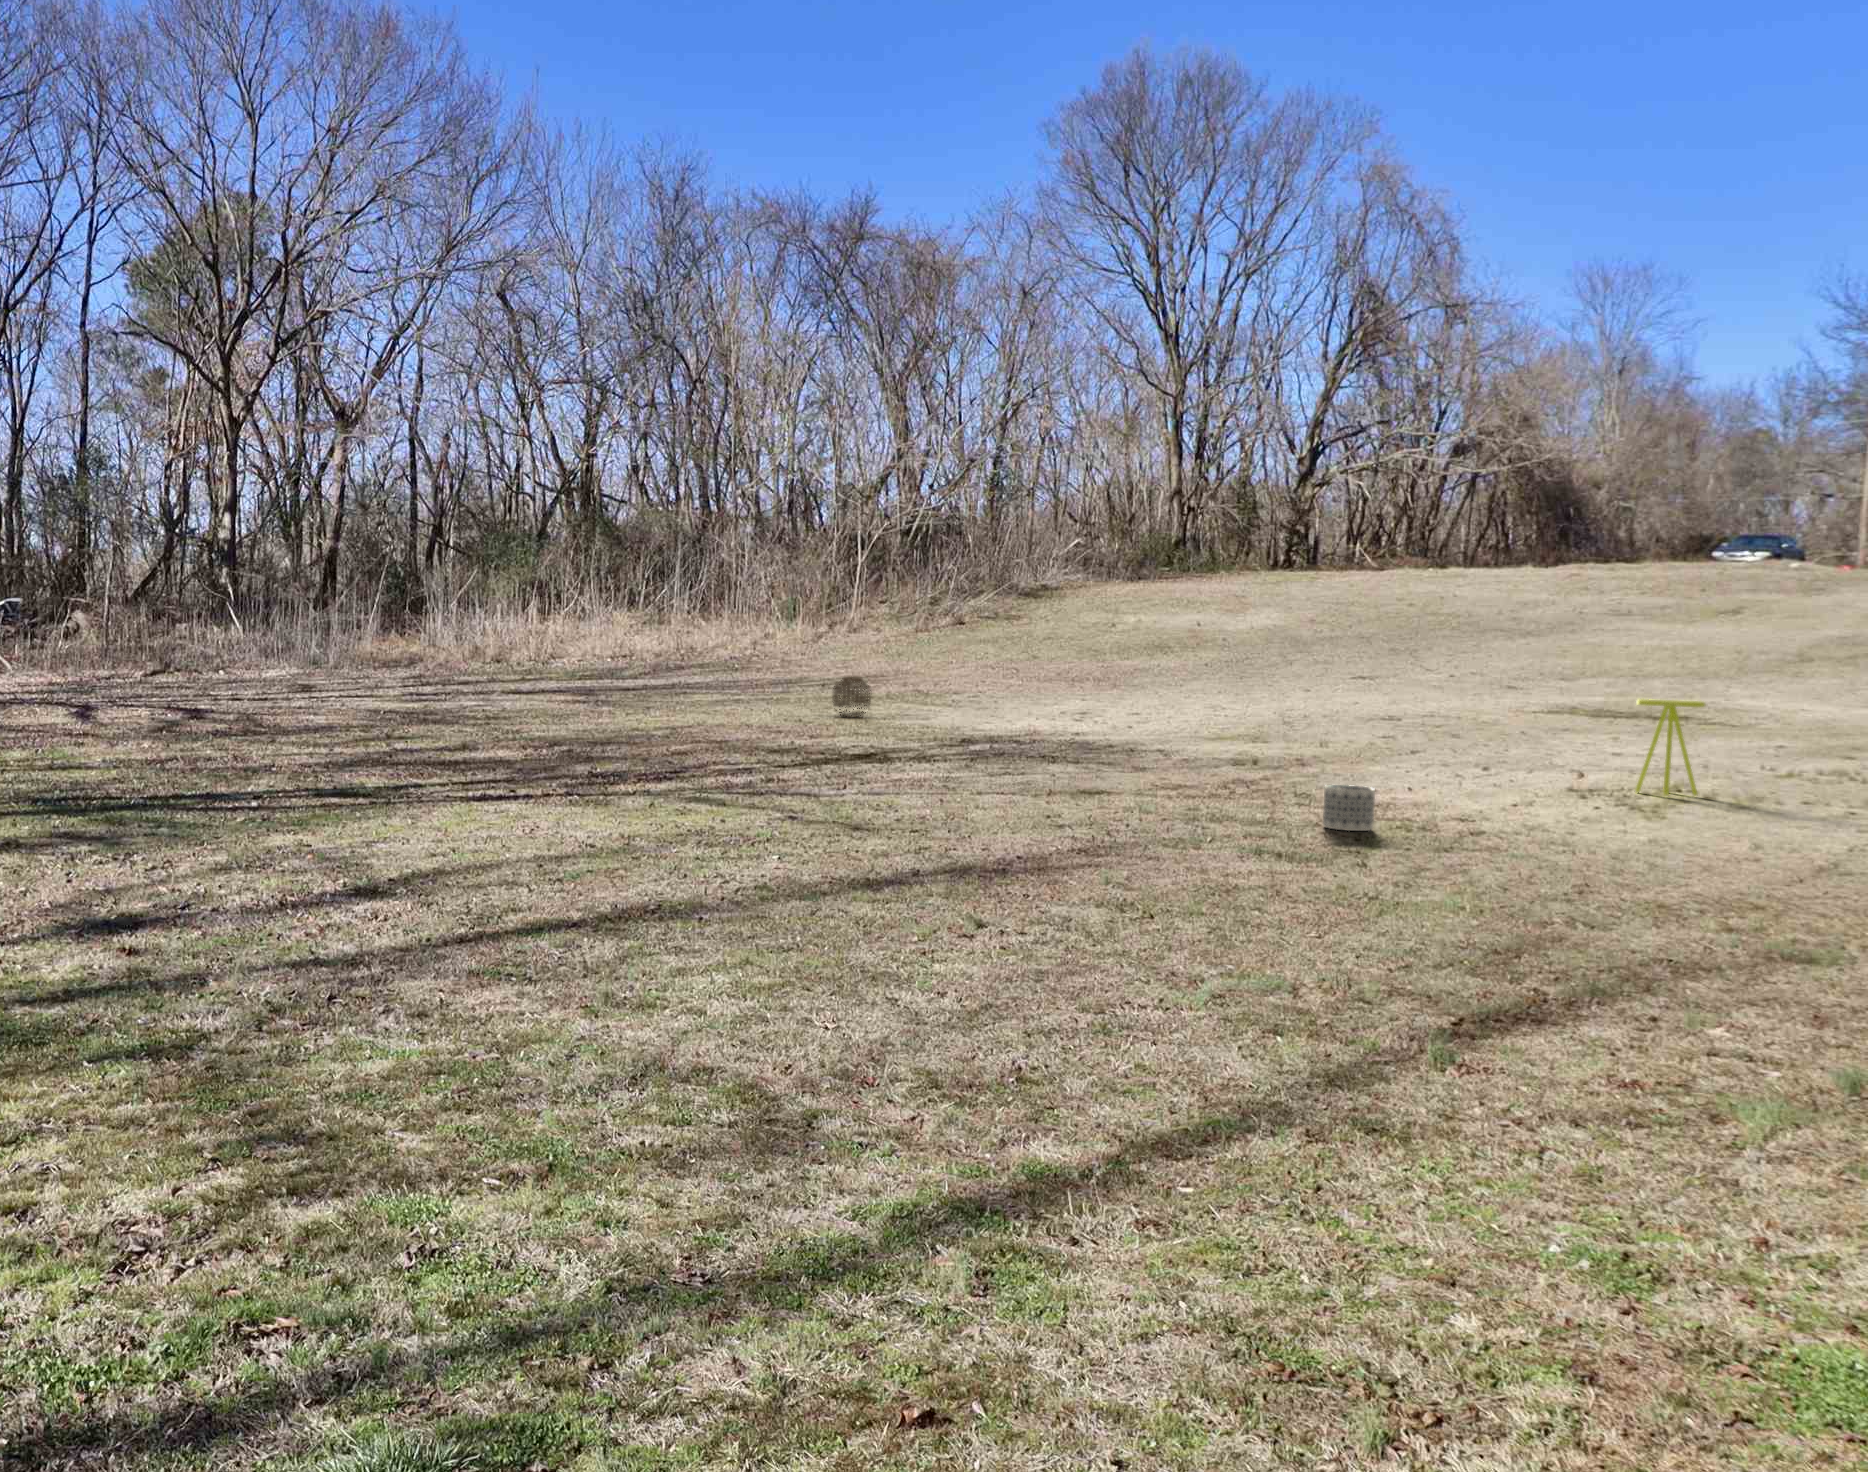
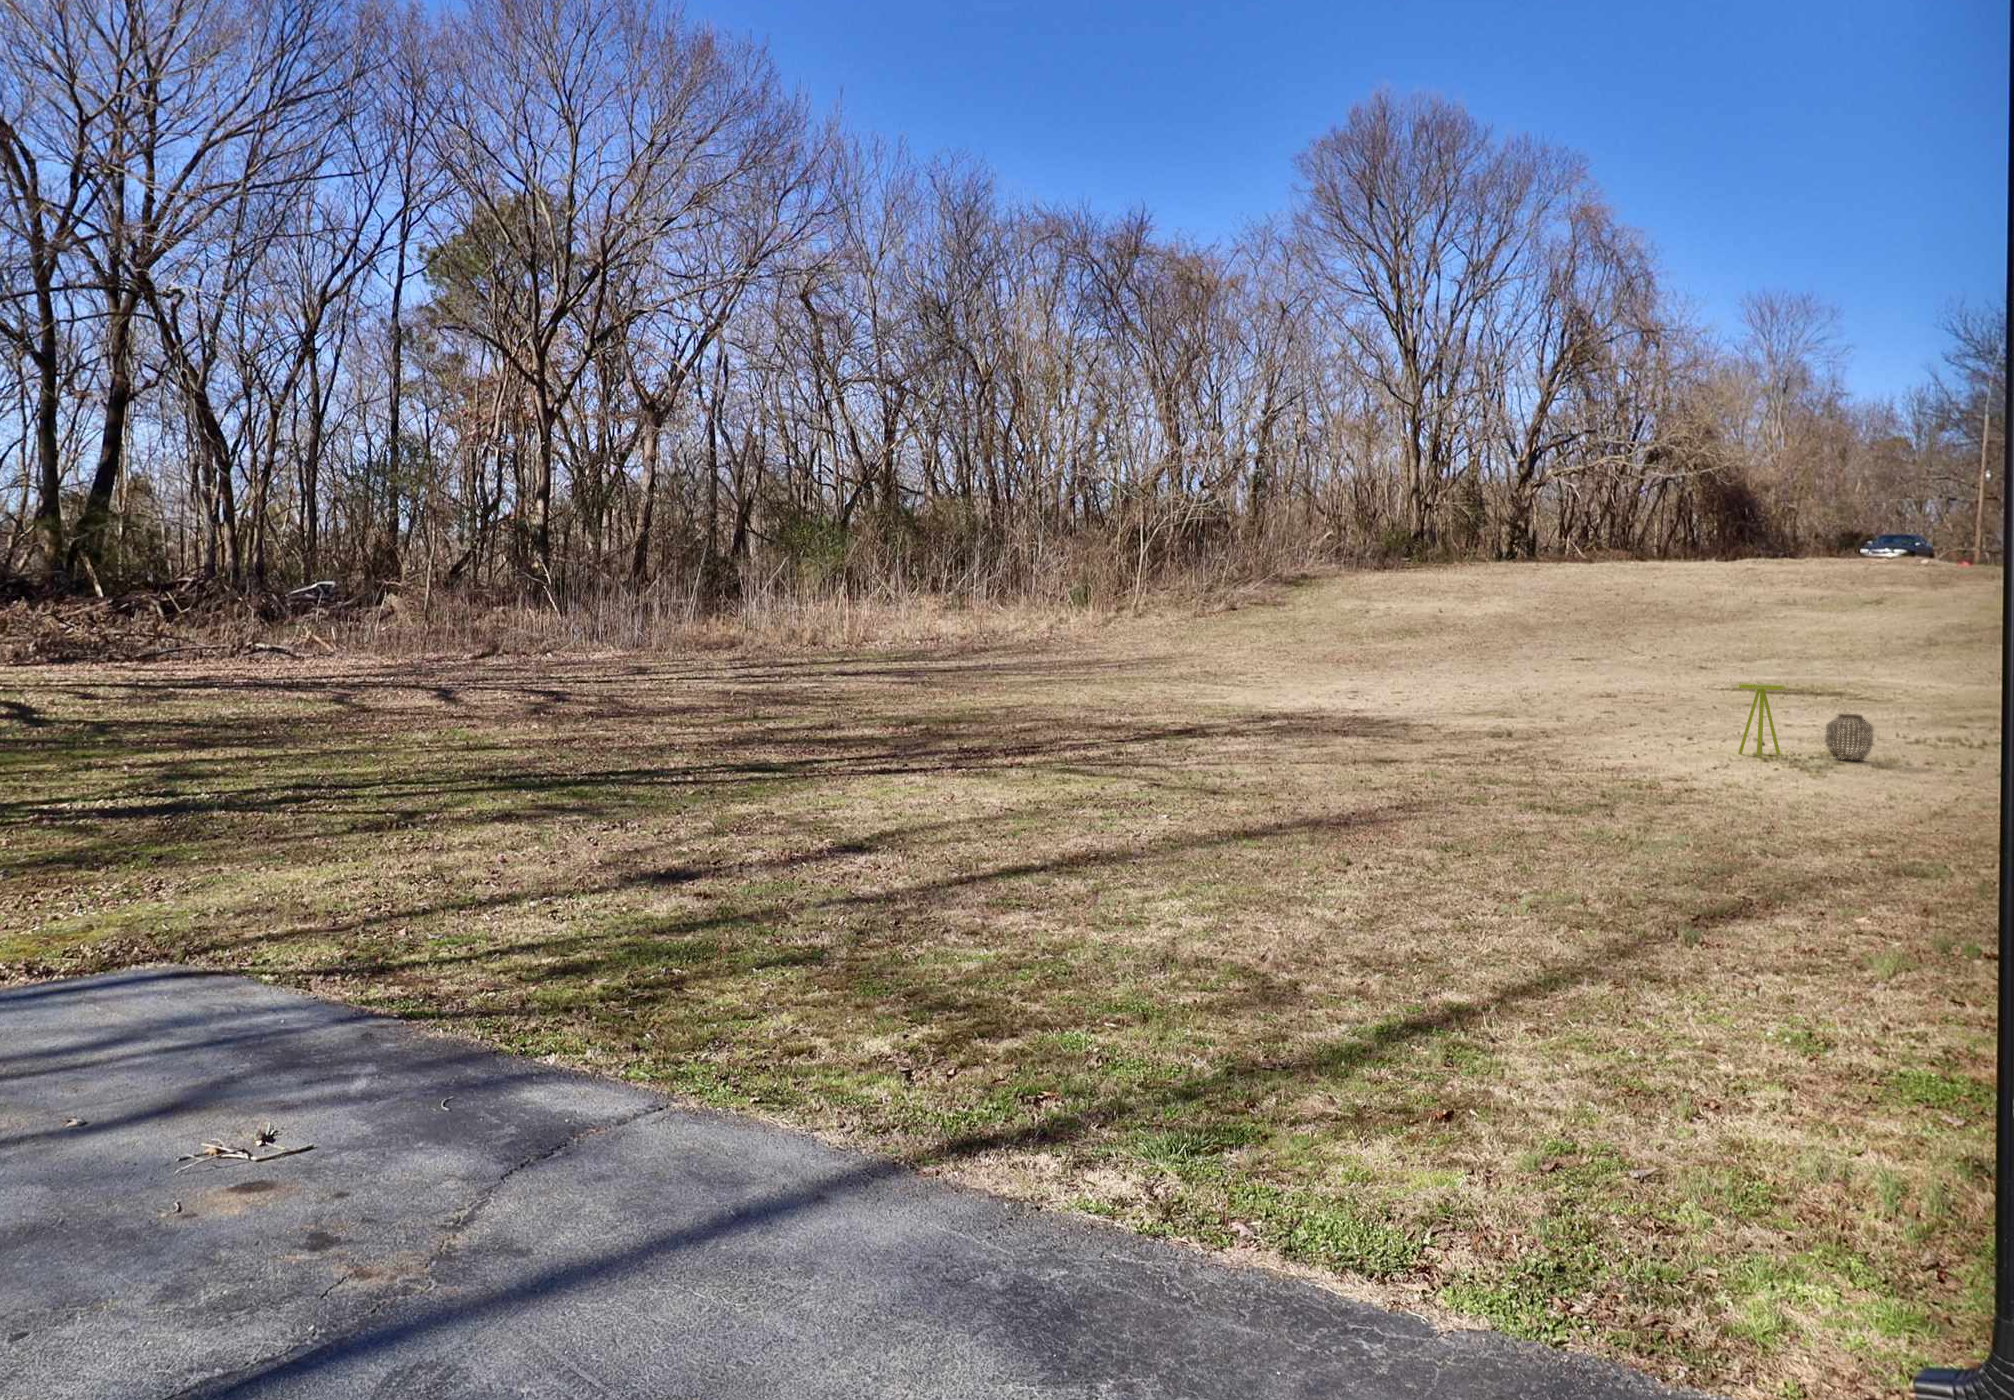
woven basket: present [832,677,871,717] -> present [1826,714,1873,761]
planter: present [1323,785,1375,831] -> none [1510,751,1546,785]

